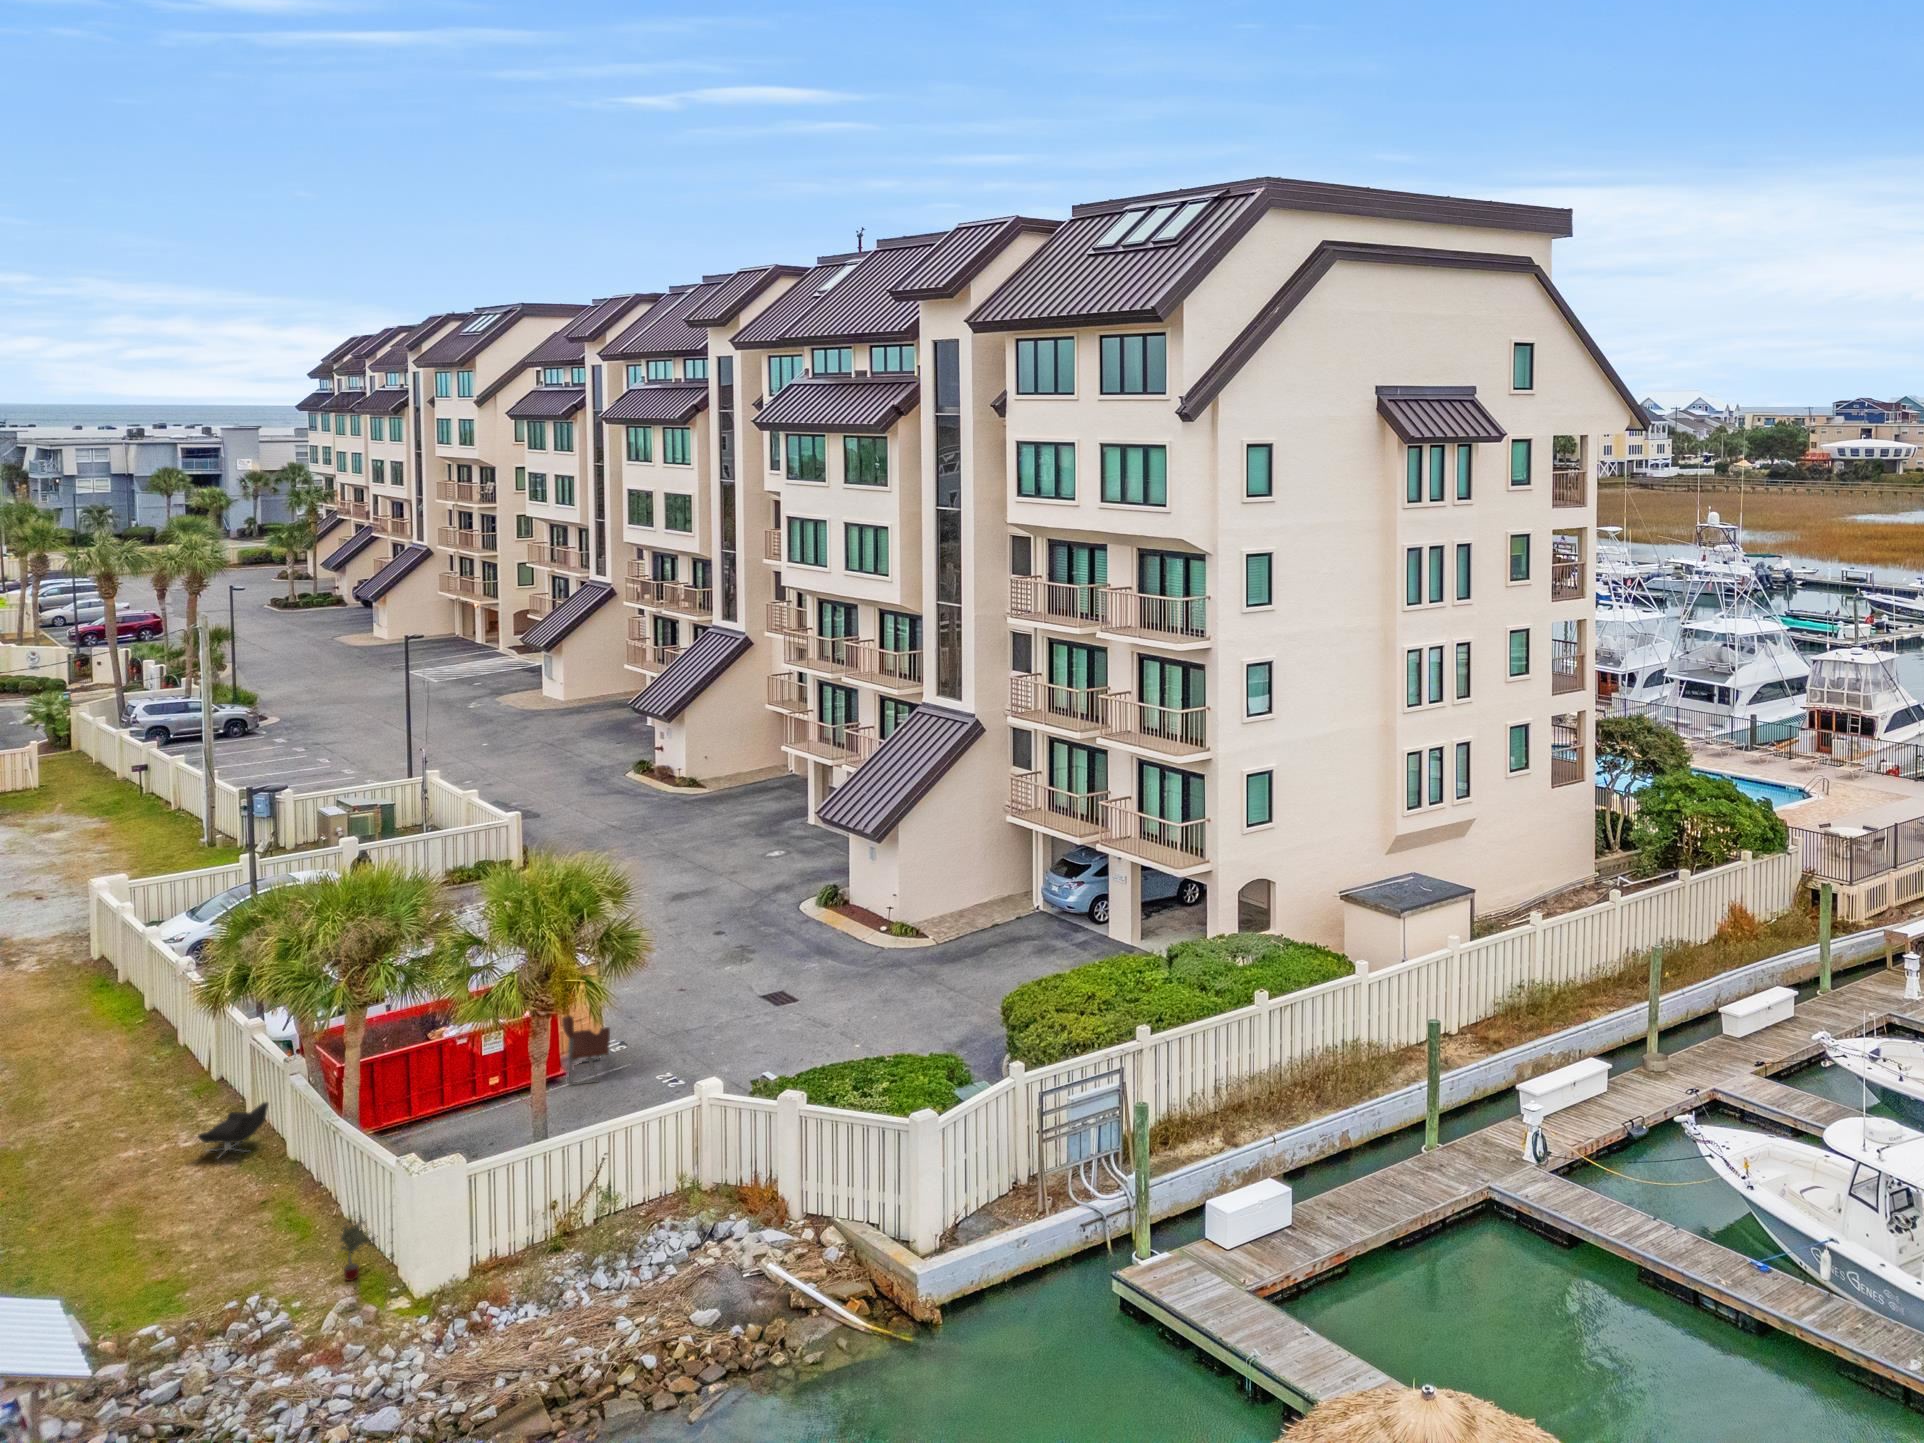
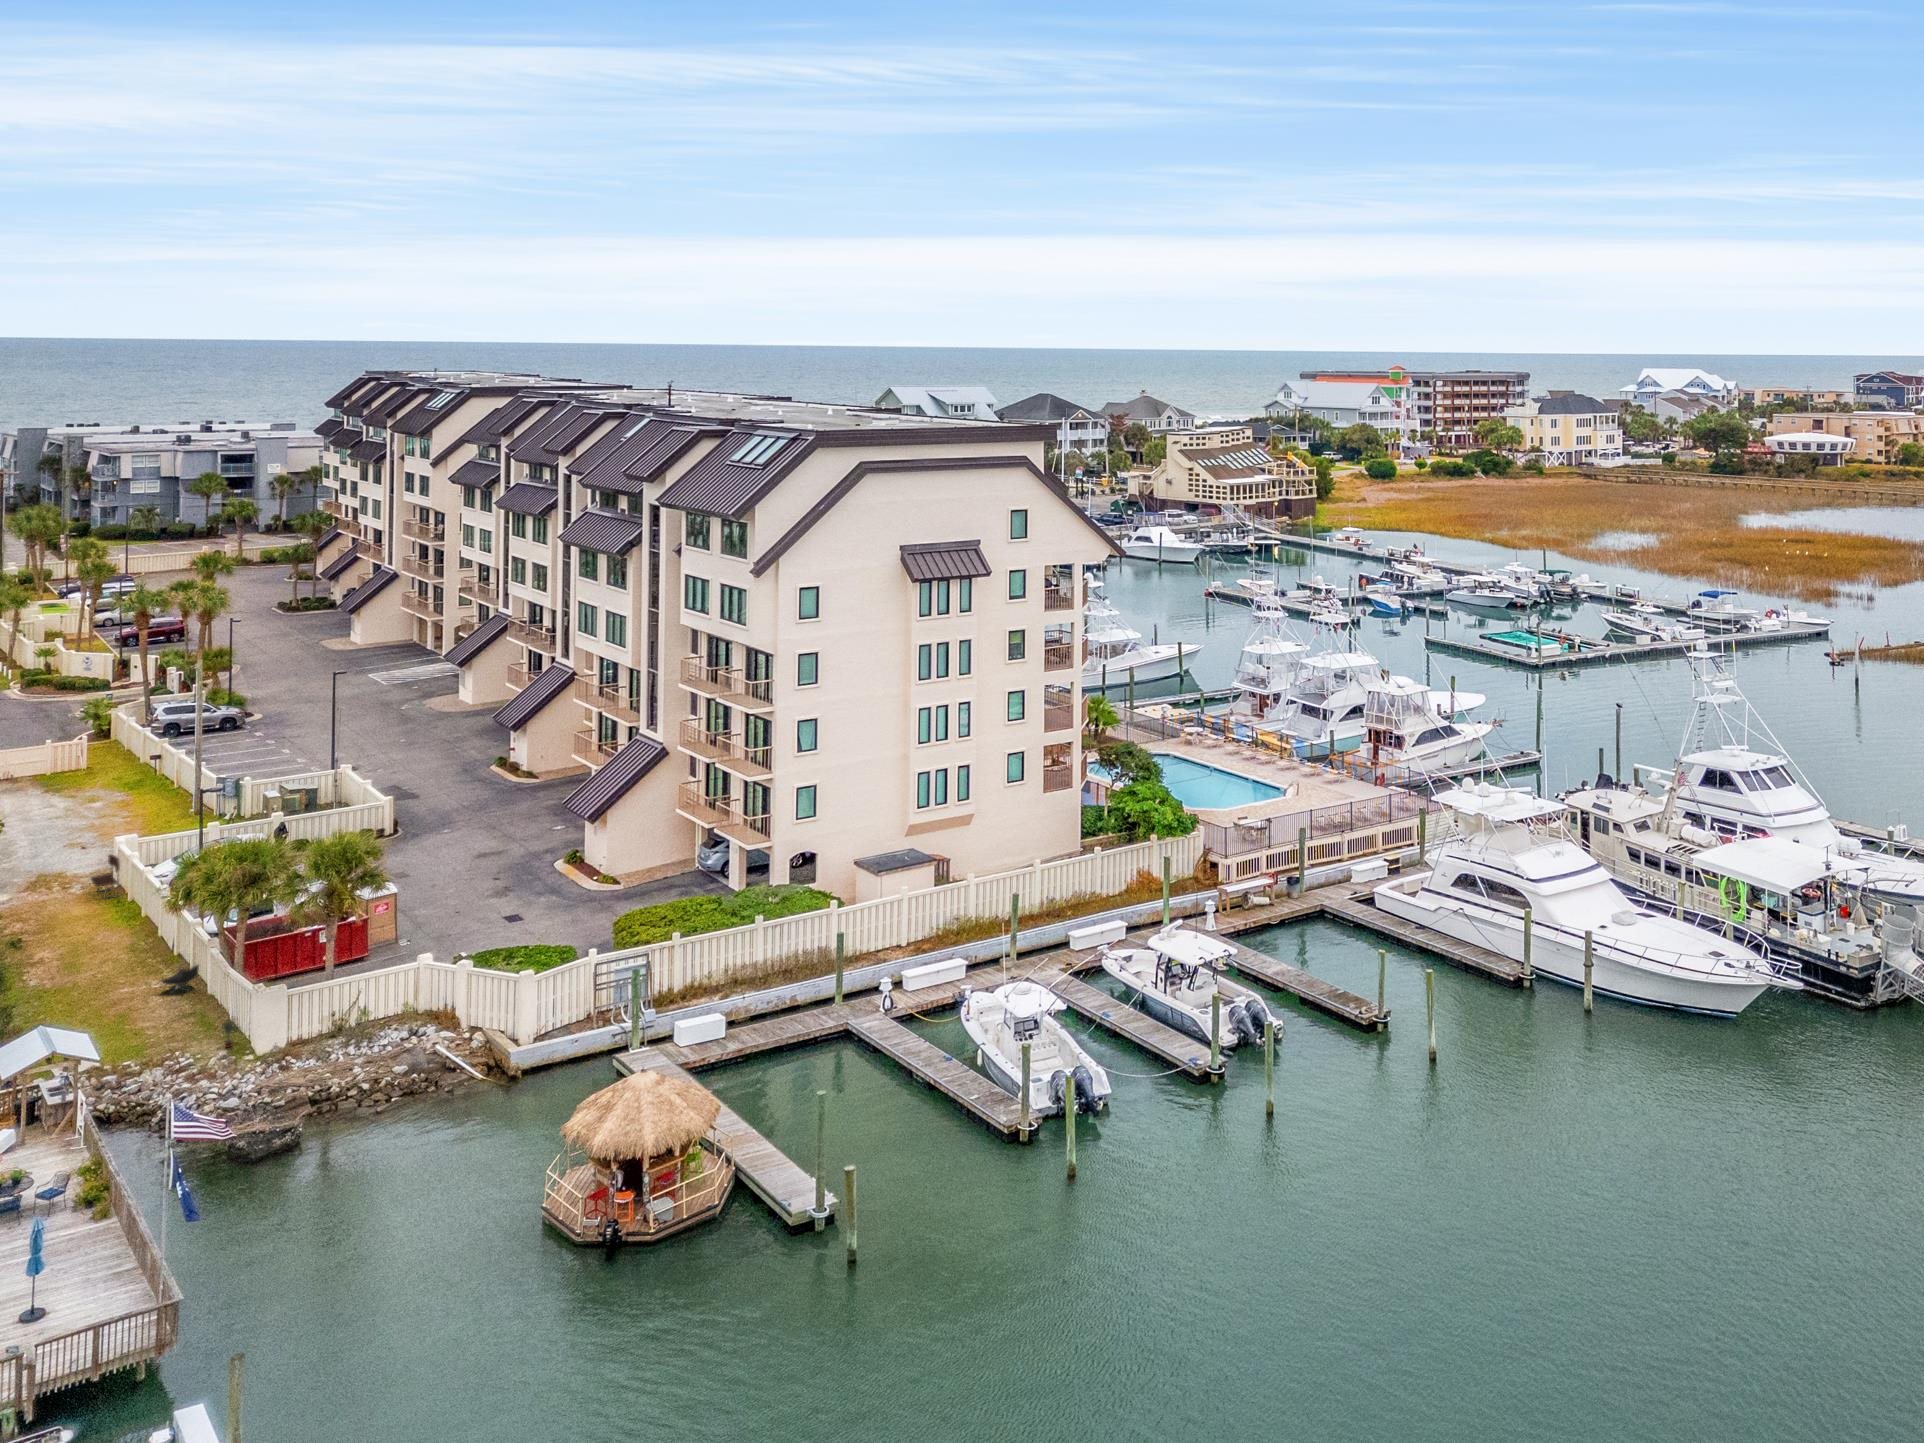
bench: present [562,1016,610,1086] -> present [91,855,120,898]

